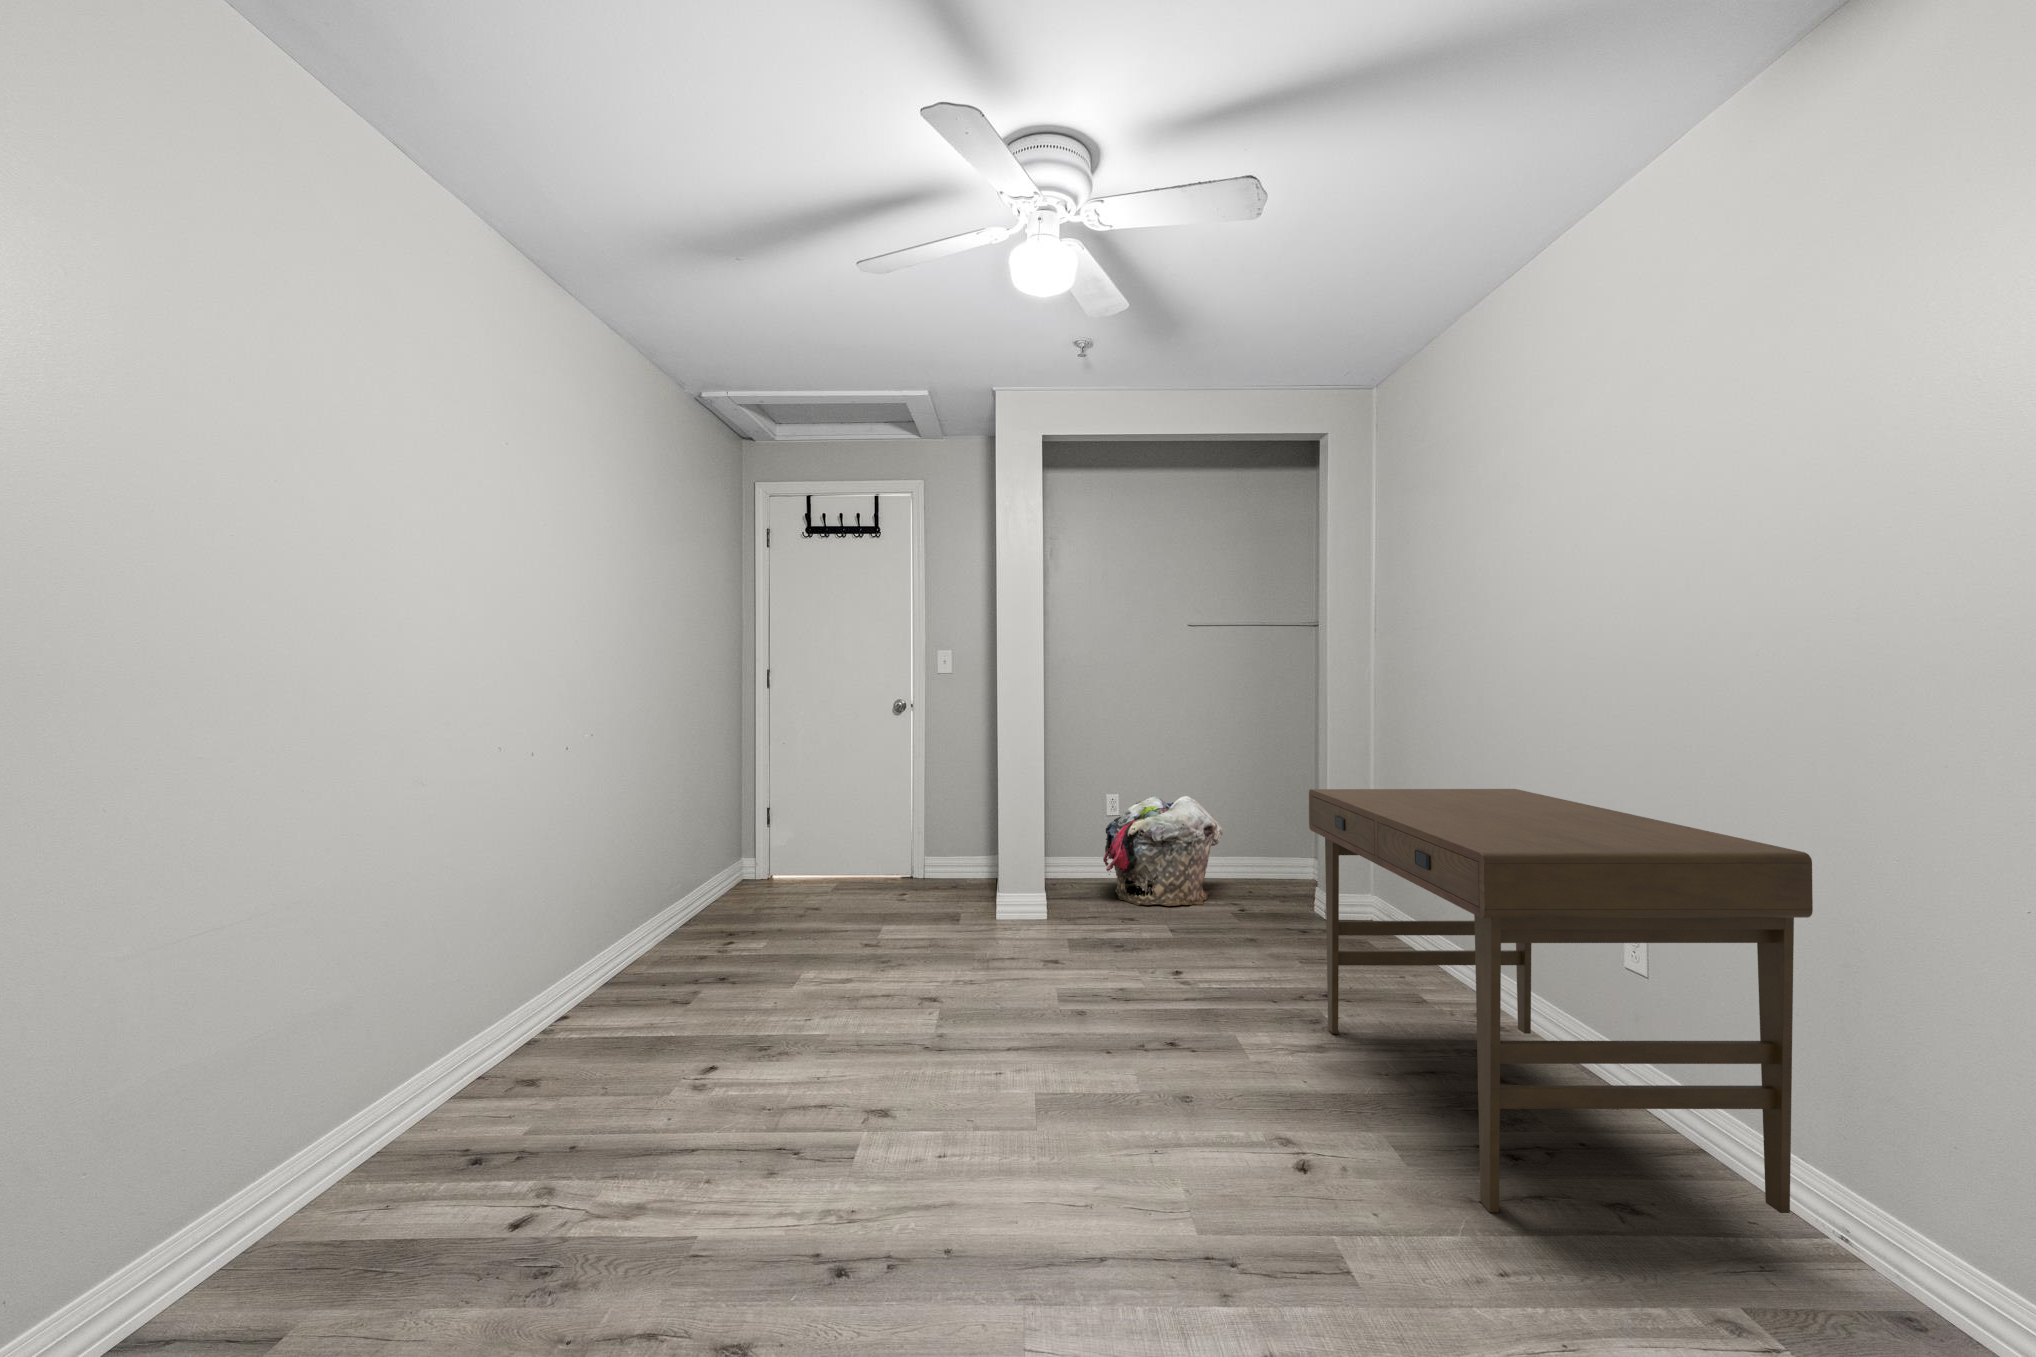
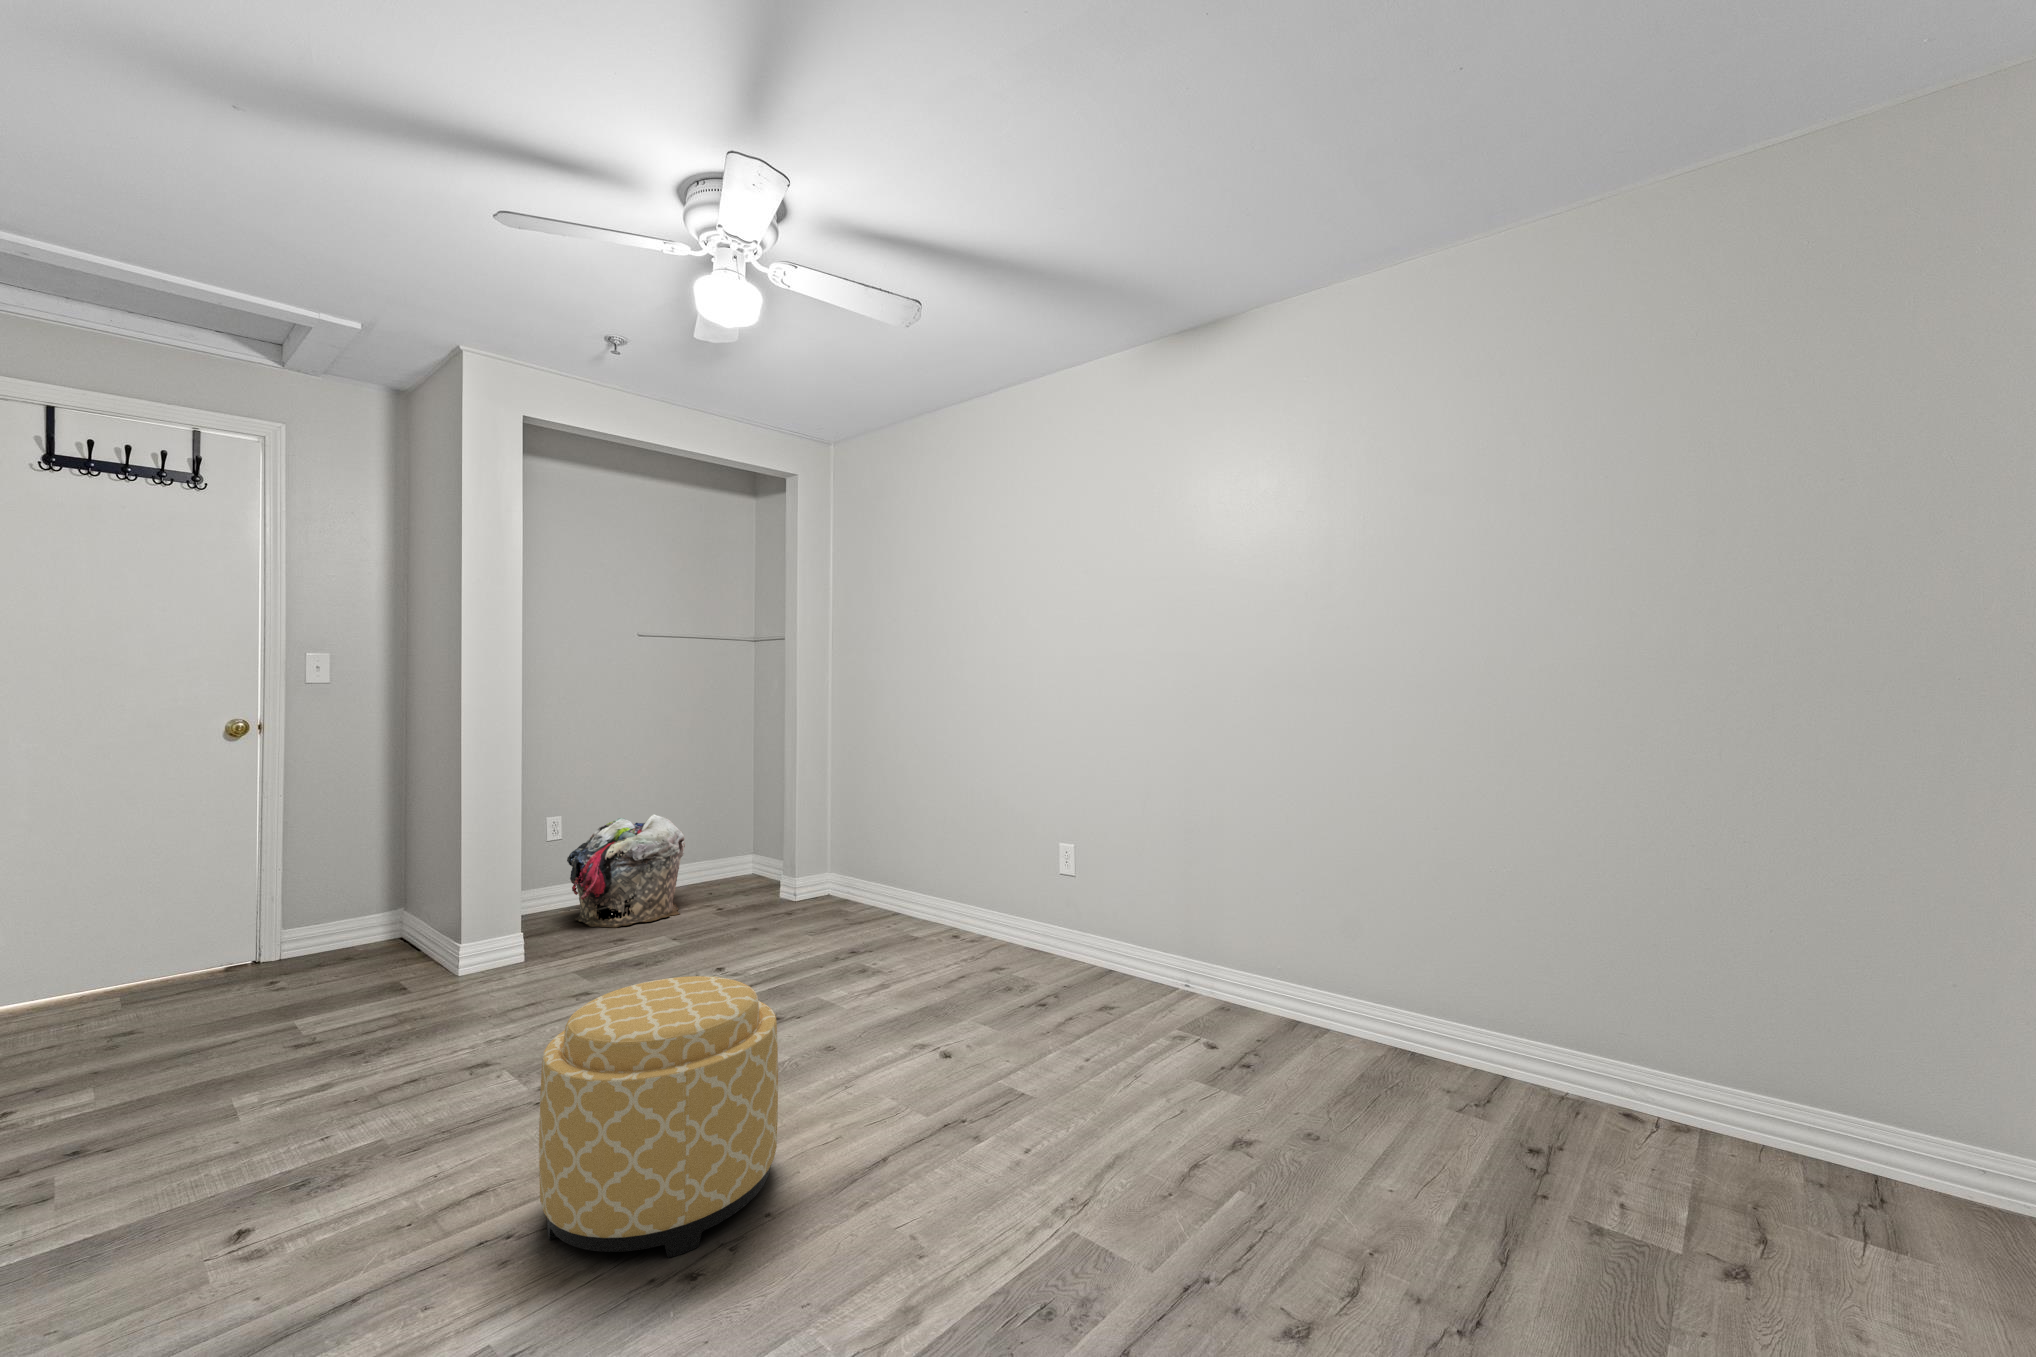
desk: present [1309,789,1813,1213] -> none [858,775,1168,1035]
ottoman: none [794,964,1012,1244] -> present [539,976,778,1258]

